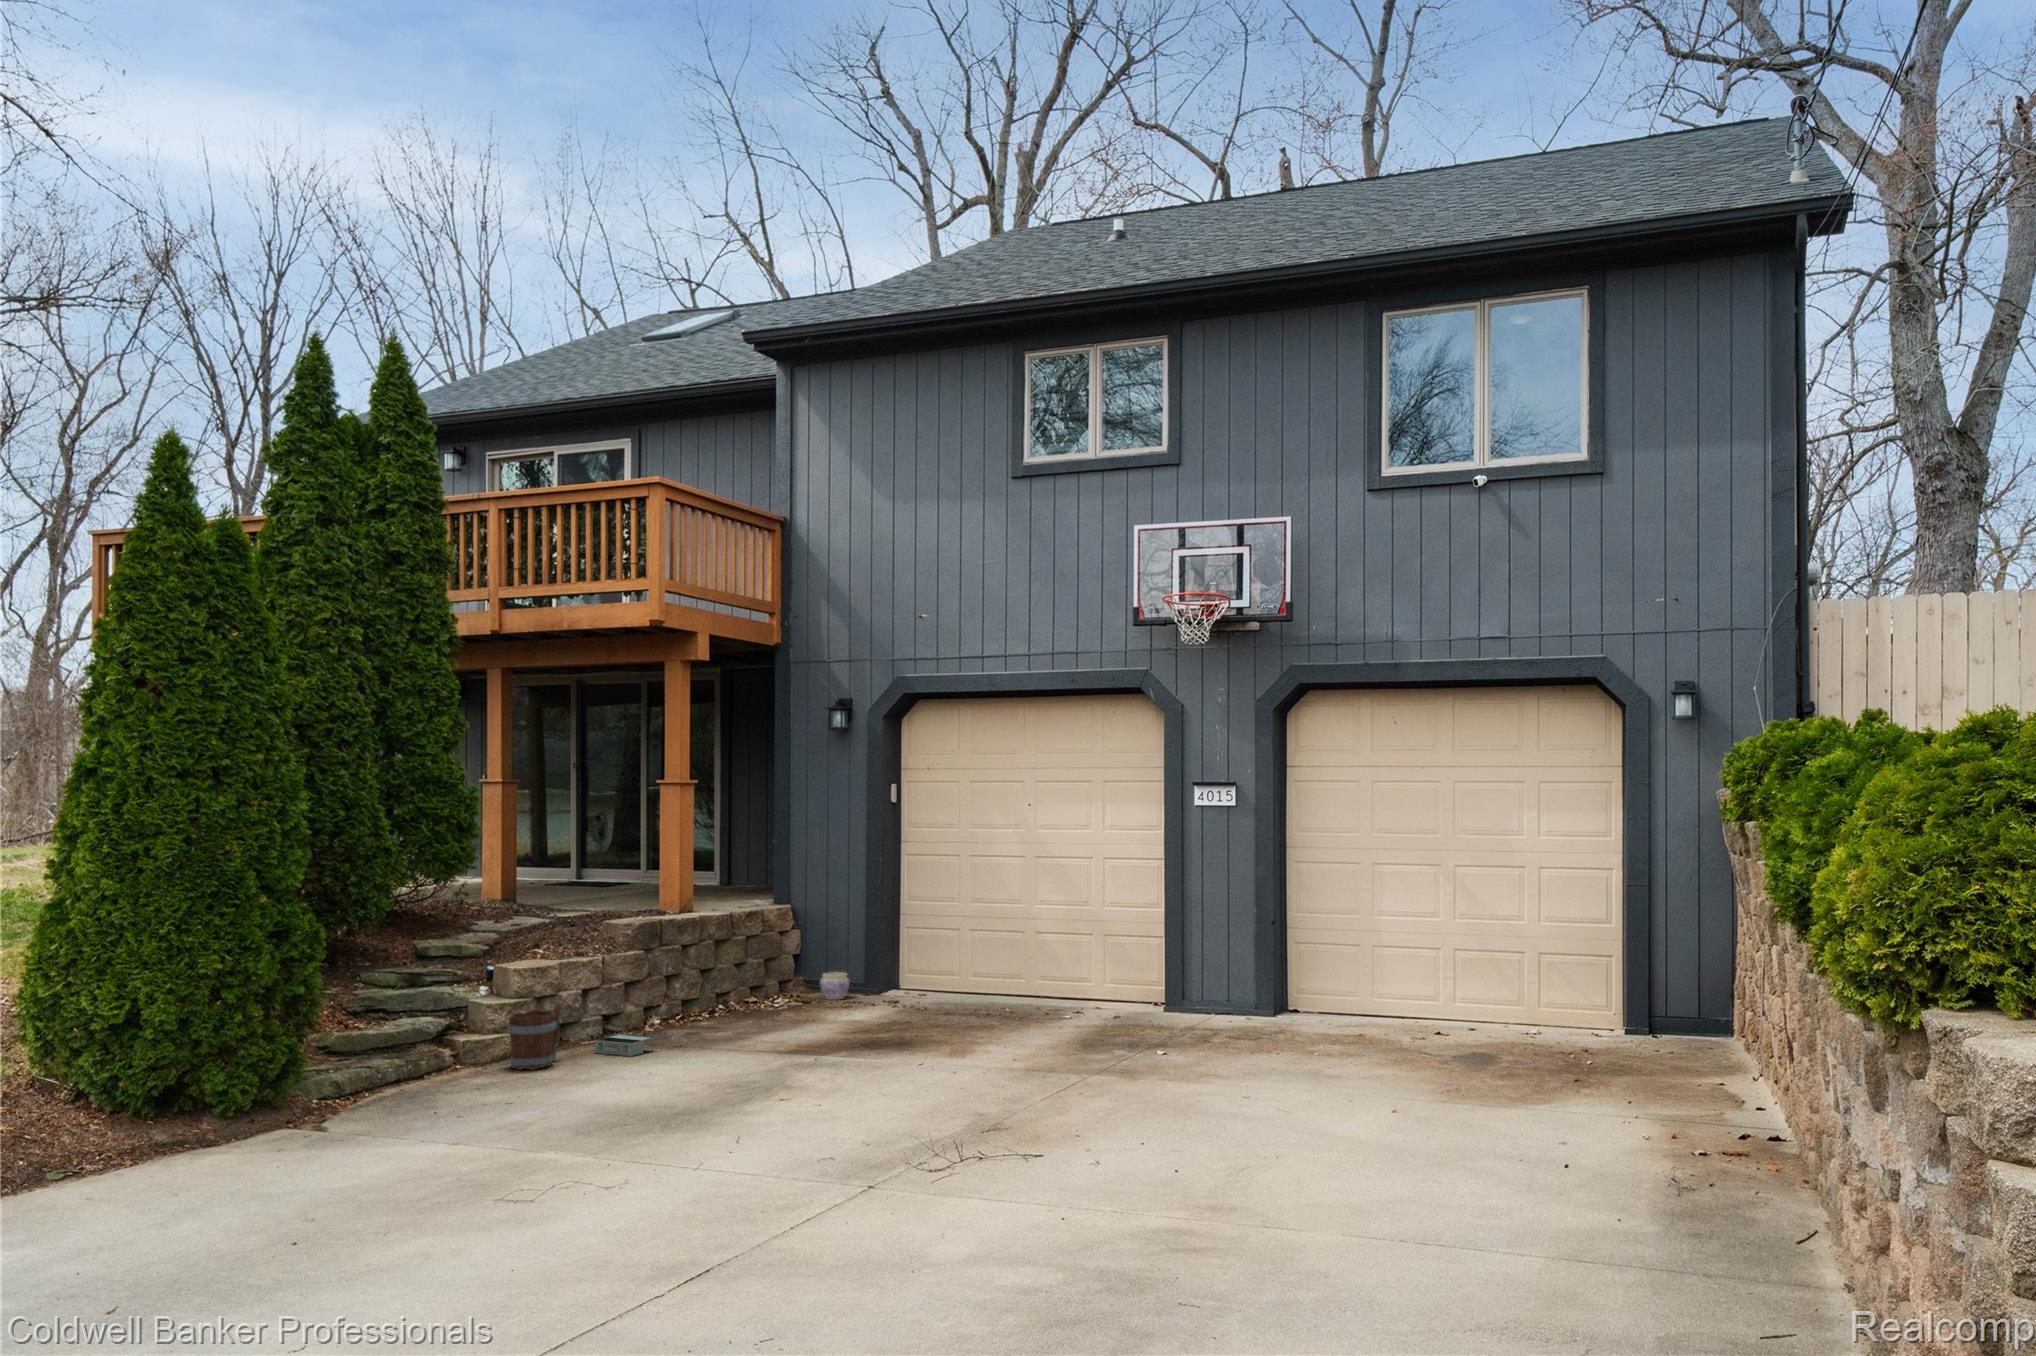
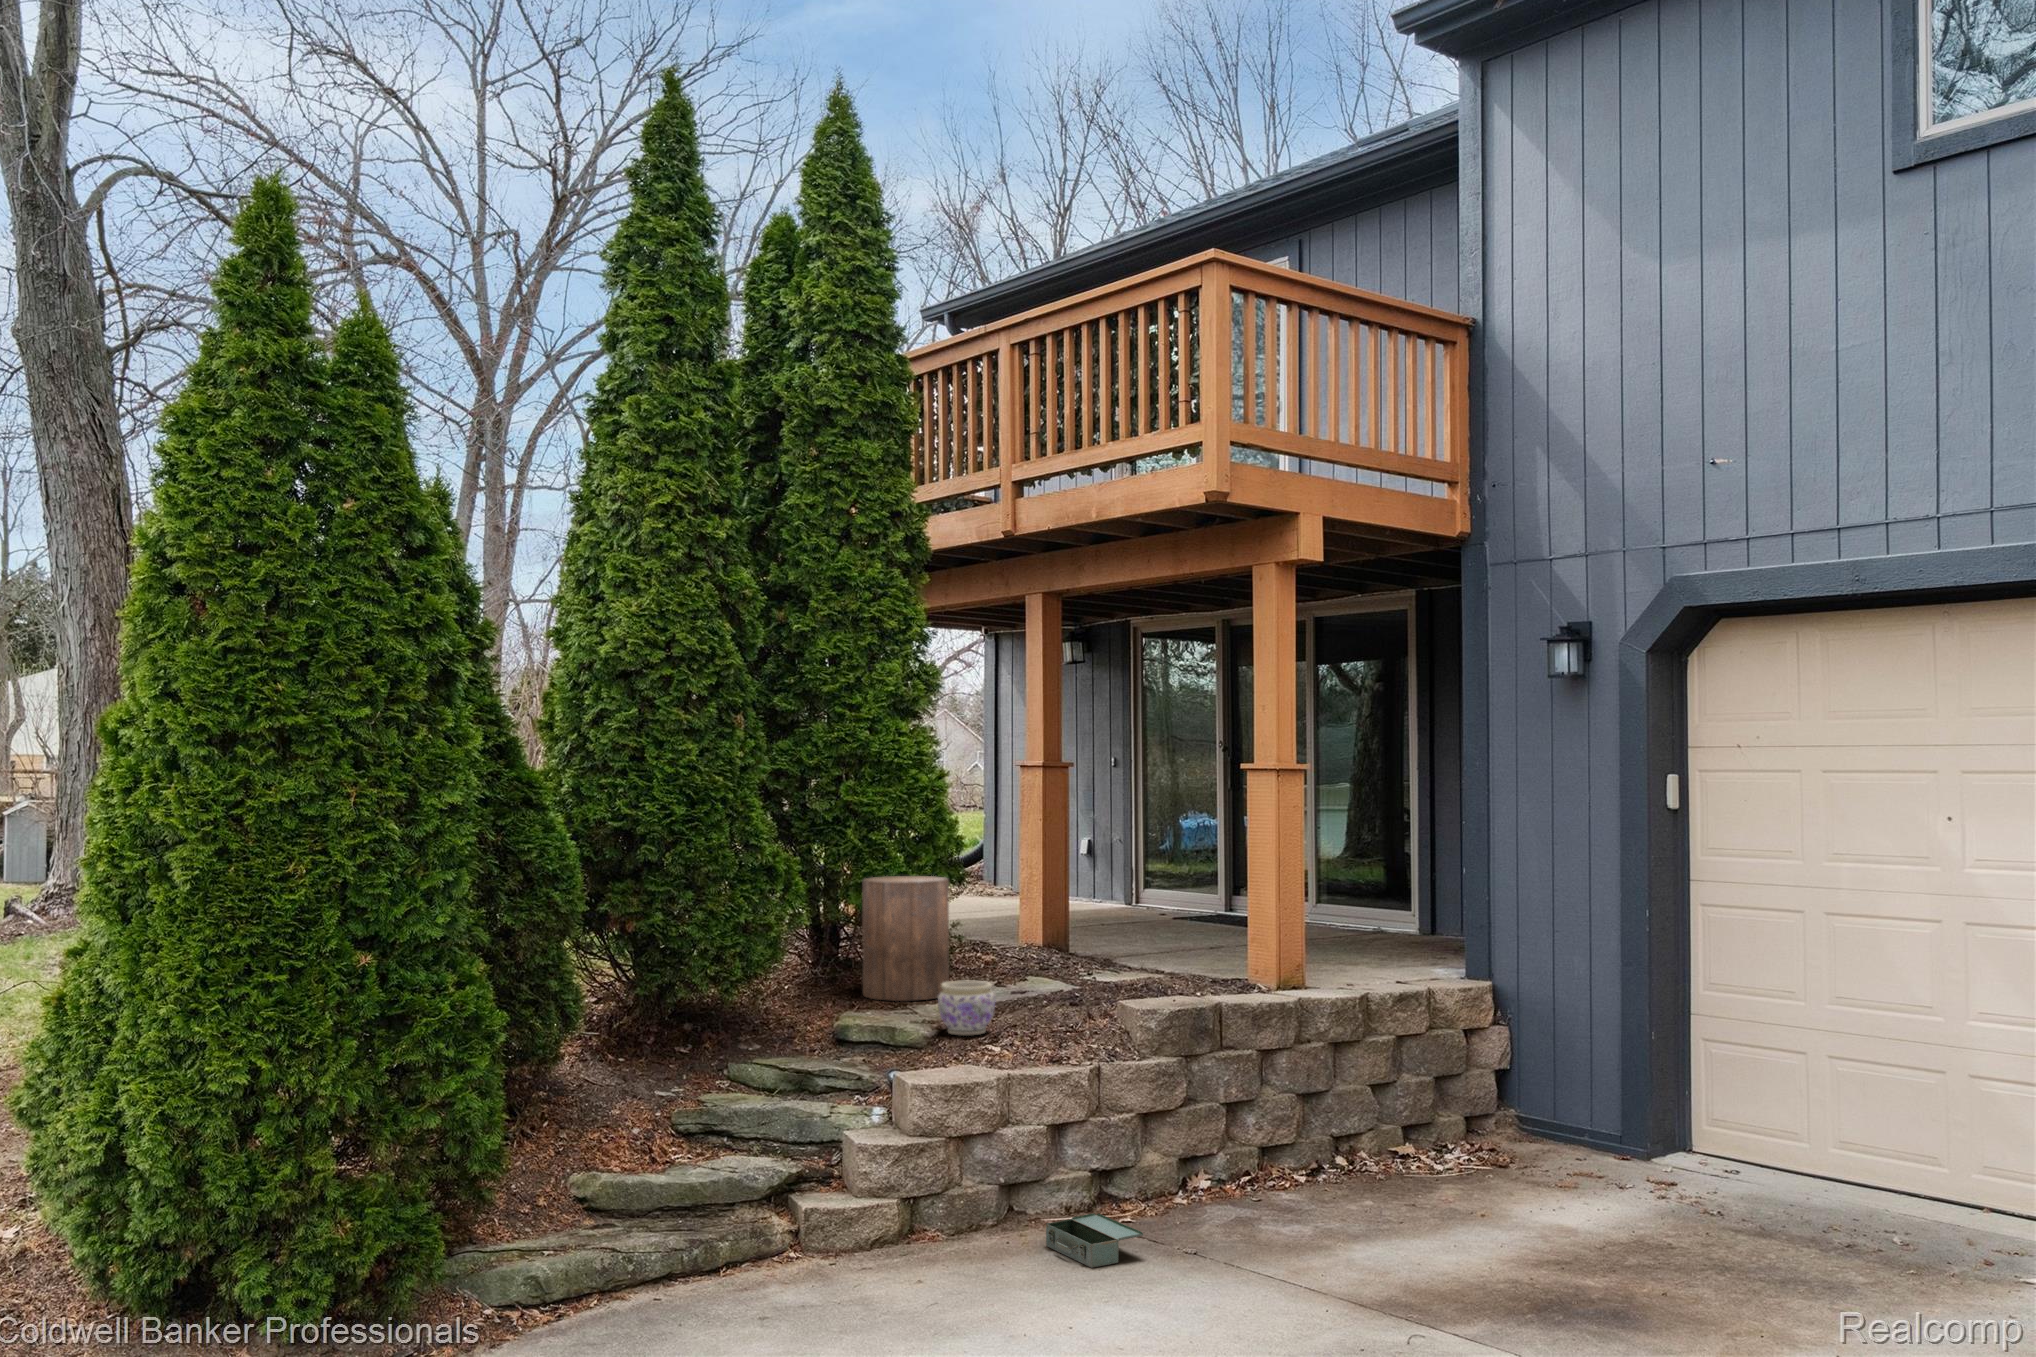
stool: none [417,855,477,934] -> present [863,876,949,1001]
planter: present [820,972,849,1000] -> present [938,981,995,1036]
bucket: present [507,1002,562,1070] -> none [873,1153,982,1276]

